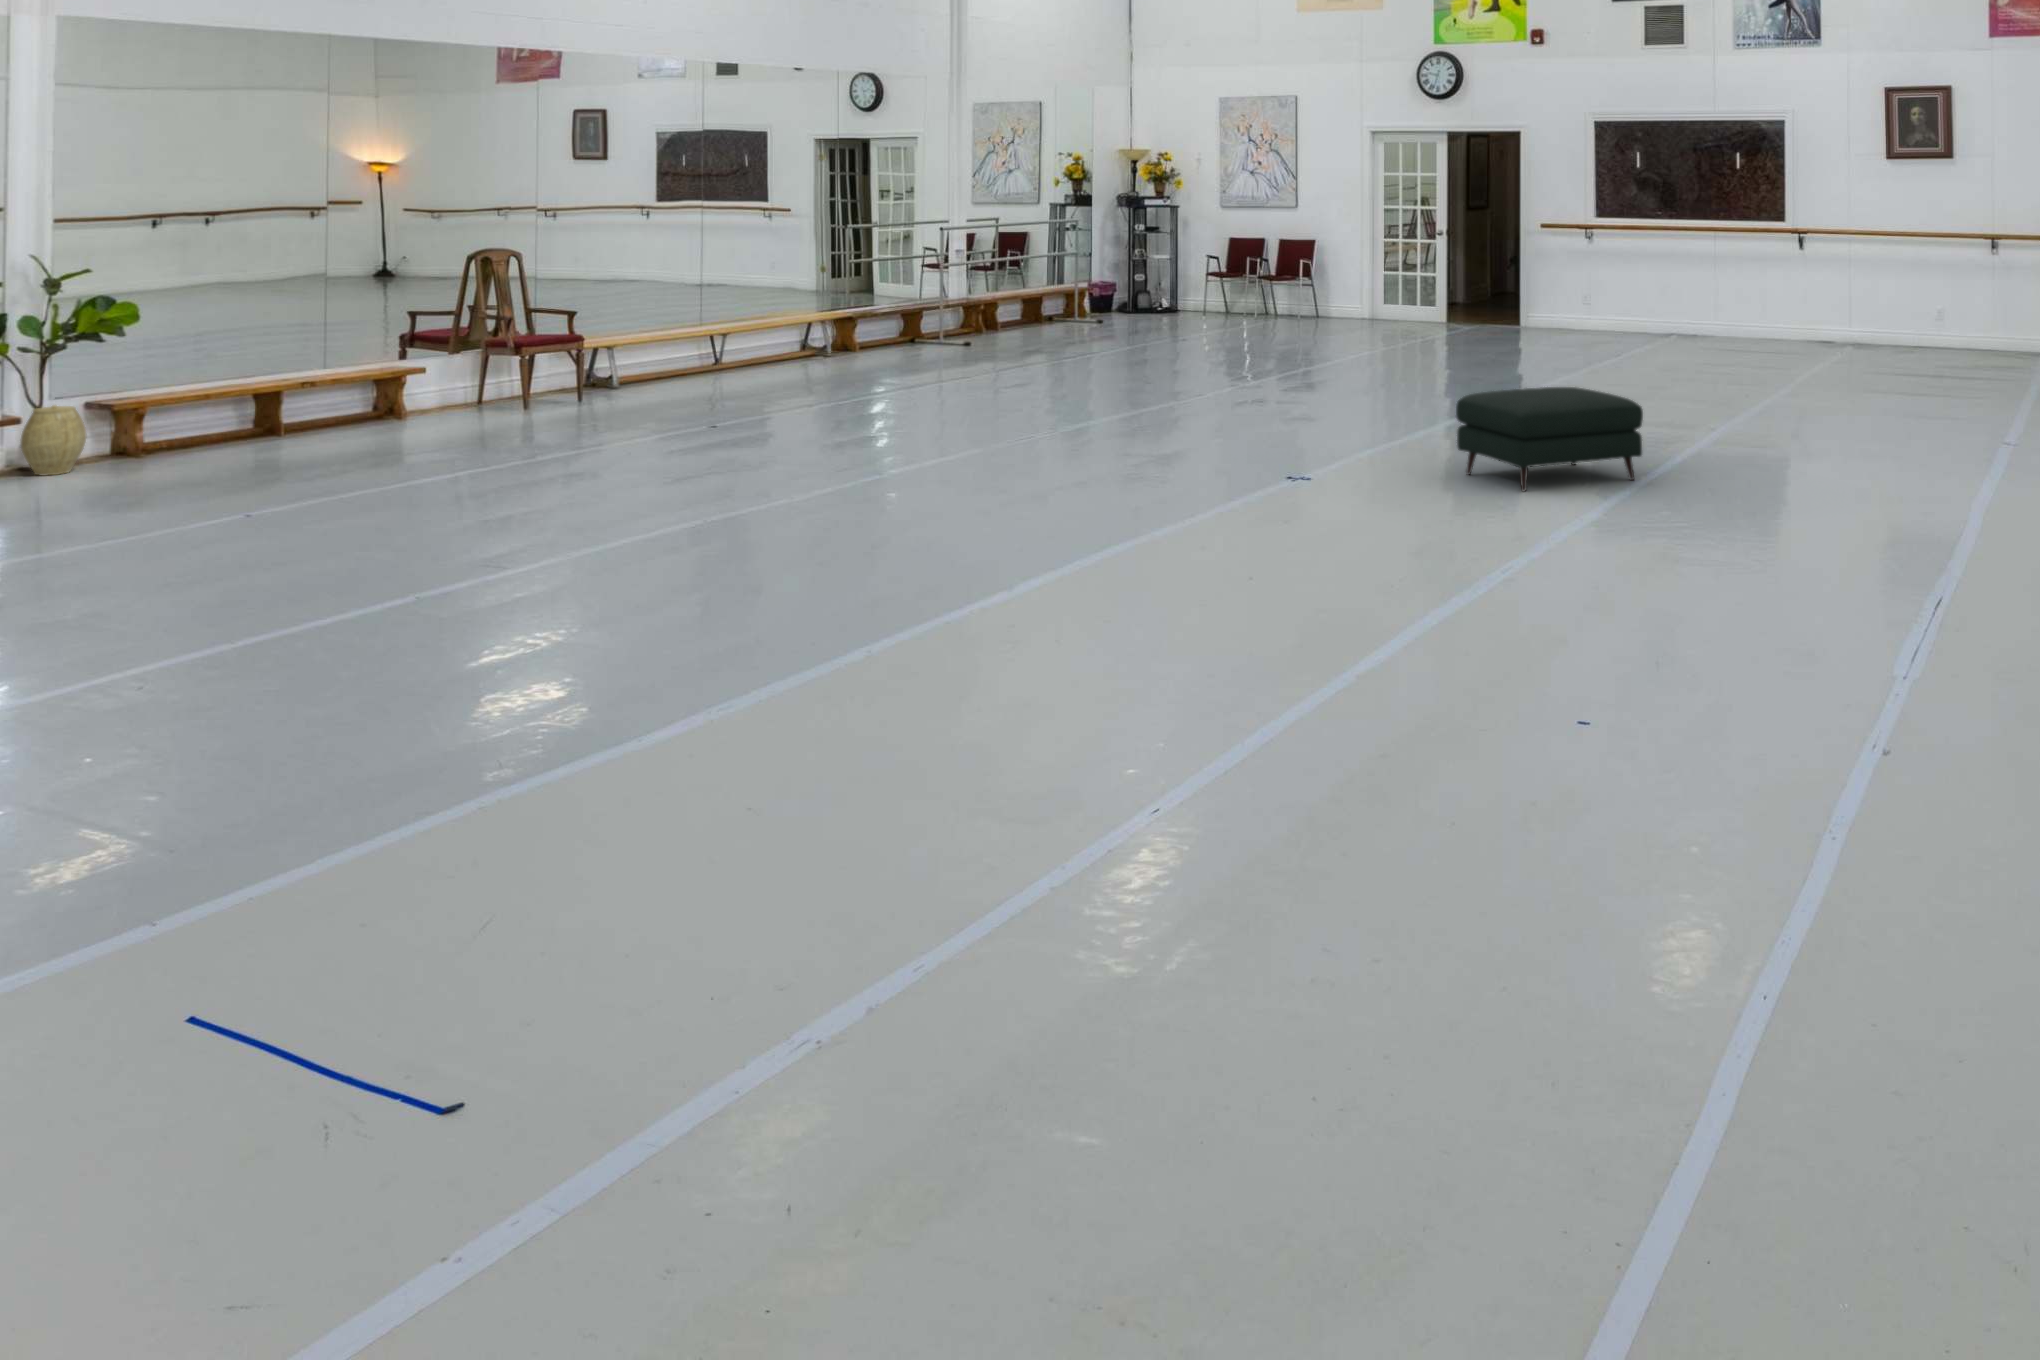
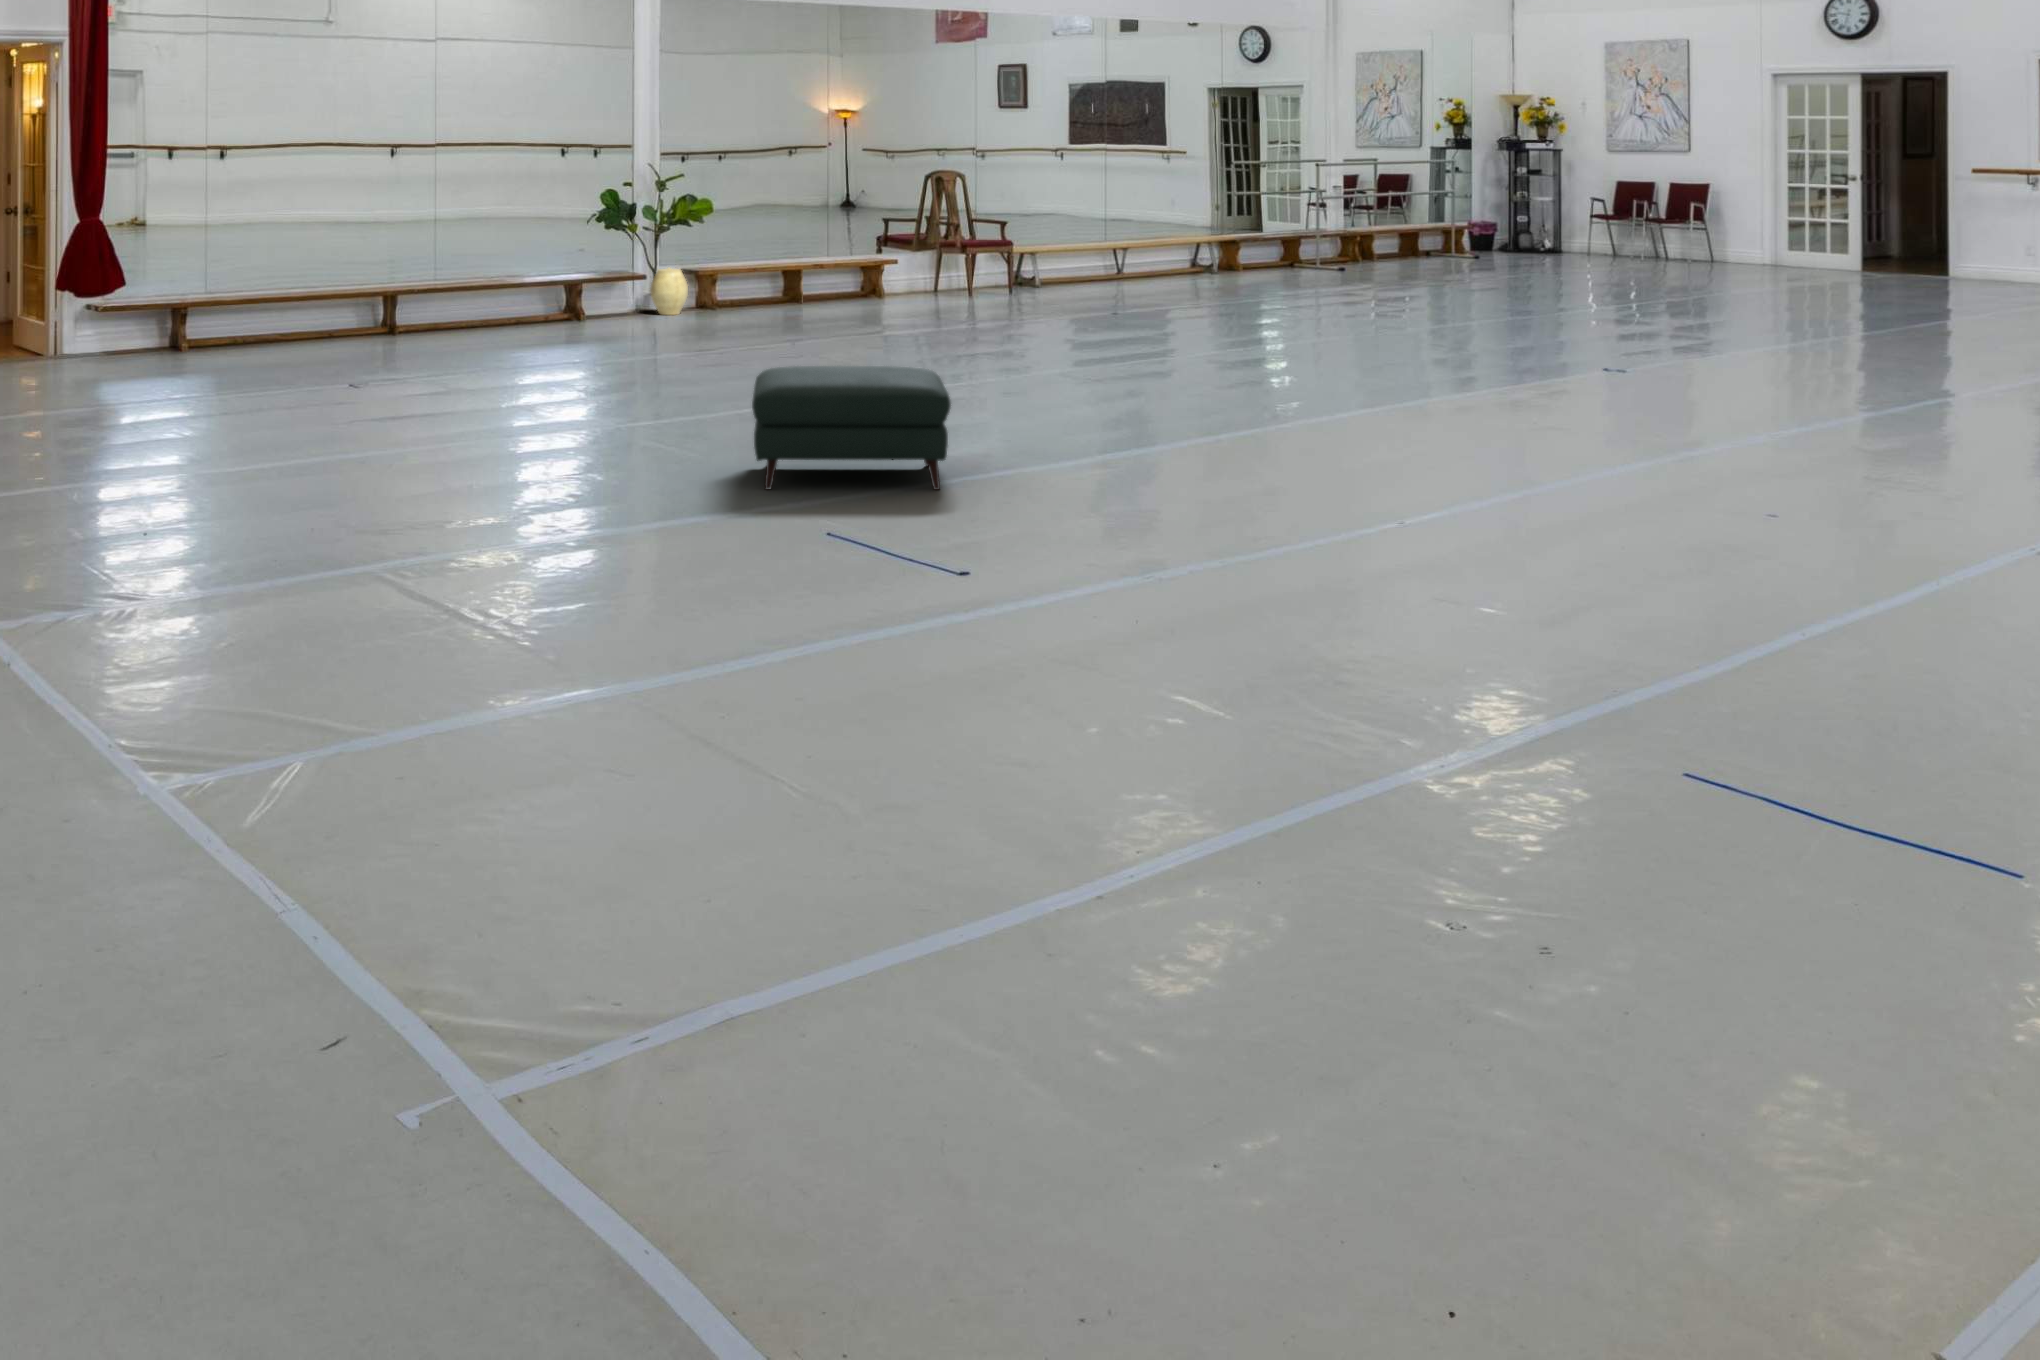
ottoman: present [1456,387,1643,491] -> present [752,366,951,490]

